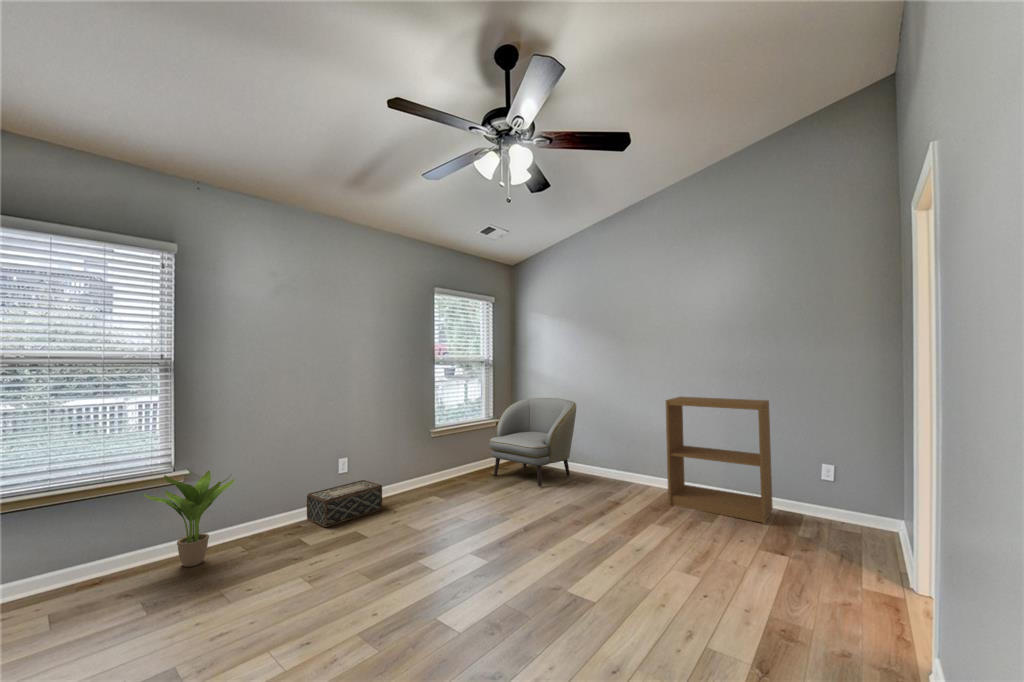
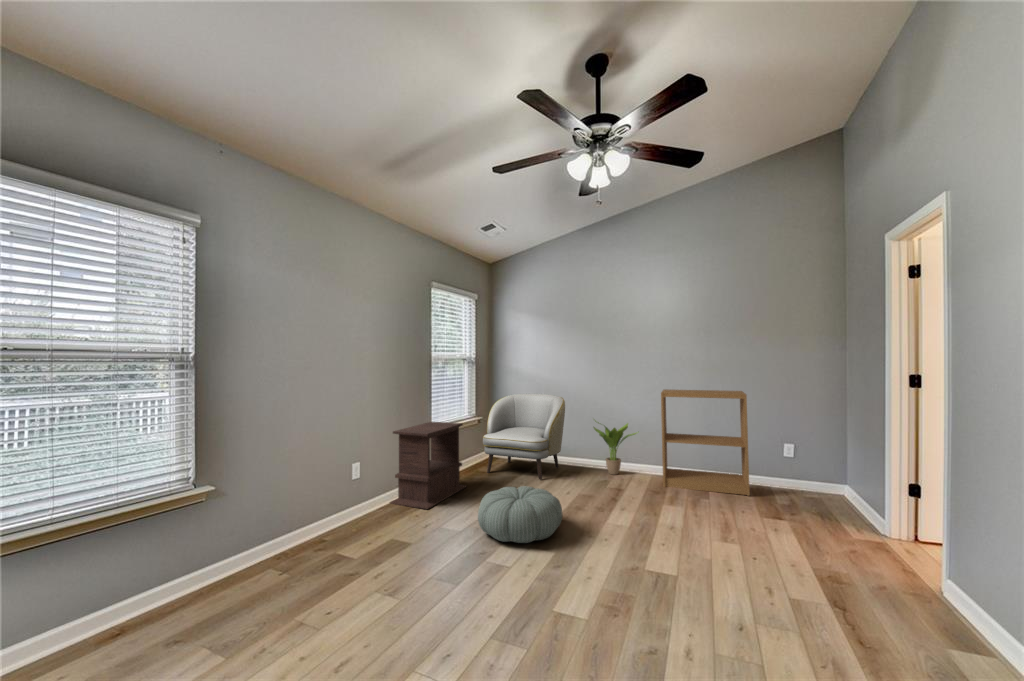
side table: none [381,423,462,507] -> present [390,422,467,509]
potted plant: present [143,471,234,567] -> present [594,421,636,475]
woven basket: present [307,480,382,527] -> none [326,485,402,538]
pouf: none [431,491,516,549] -> present [478,486,562,543]

